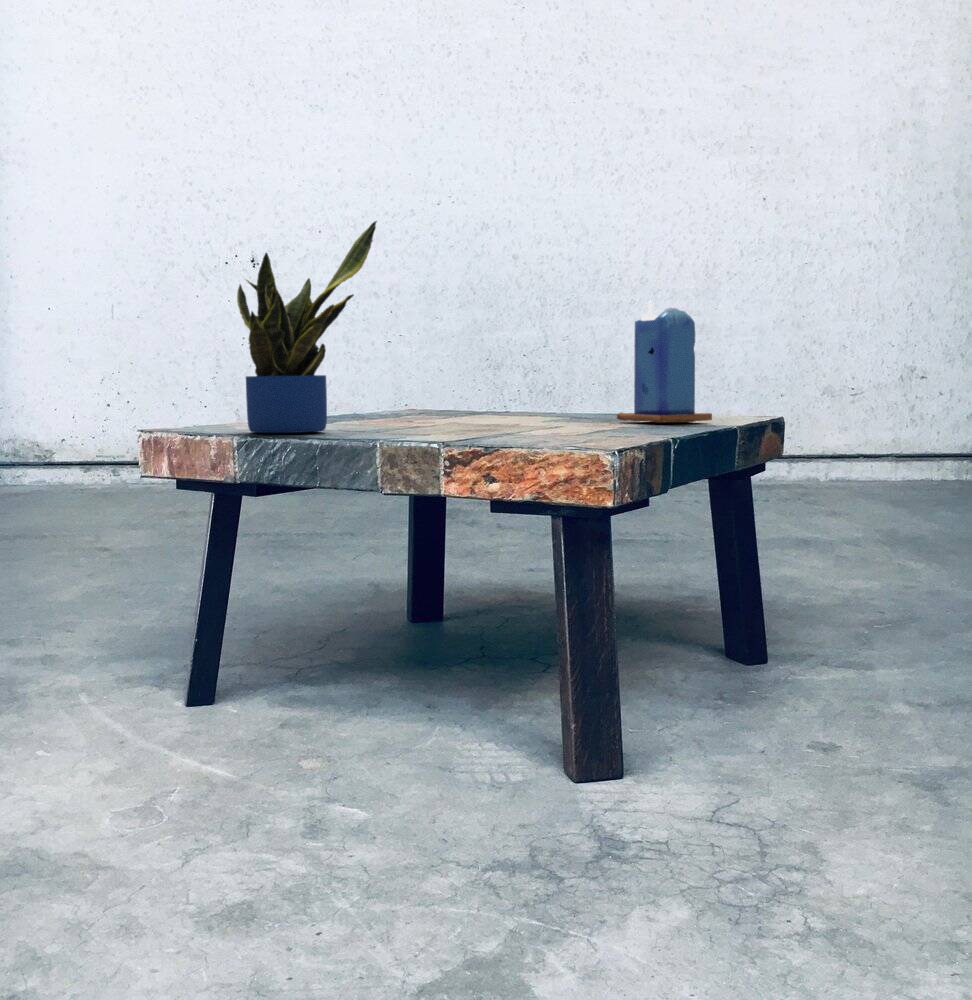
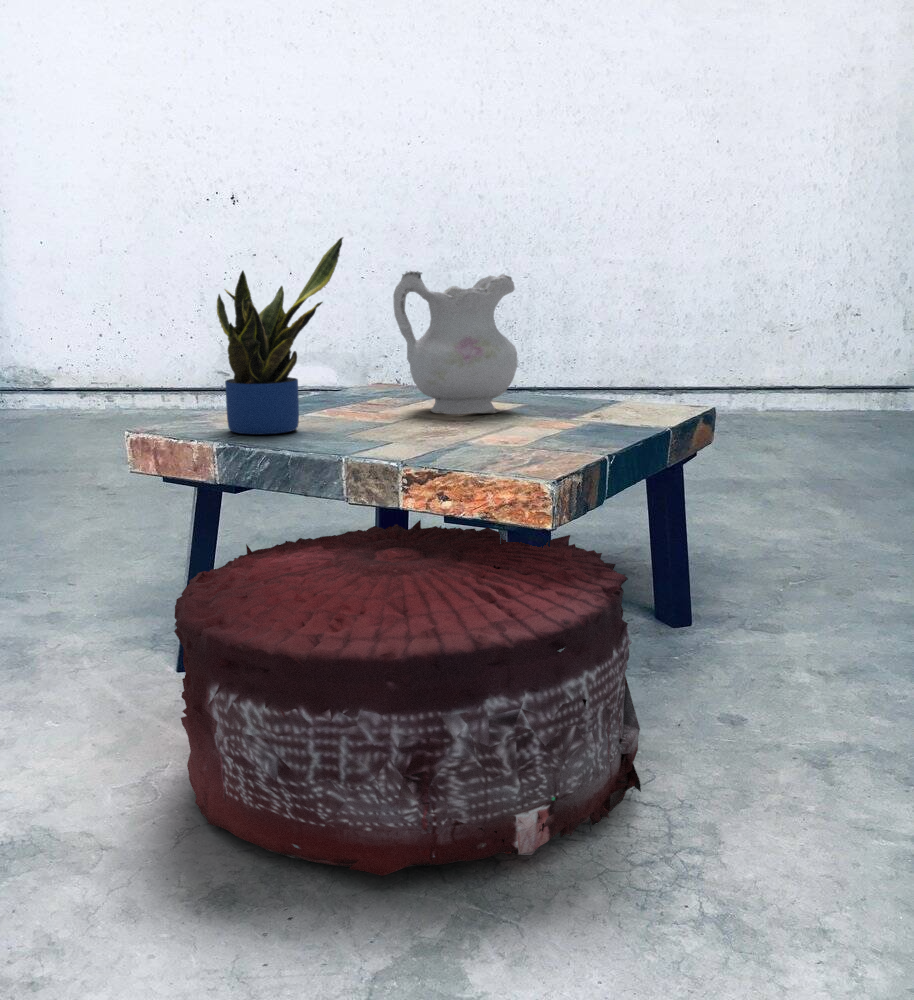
ceramic pitcher: none [431,268,568,425] -> present [393,271,517,415]
candle: present [617,301,712,423] -> none [562,297,648,412]
pouf: none [184,519,726,887] -> present [174,520,641,876]

